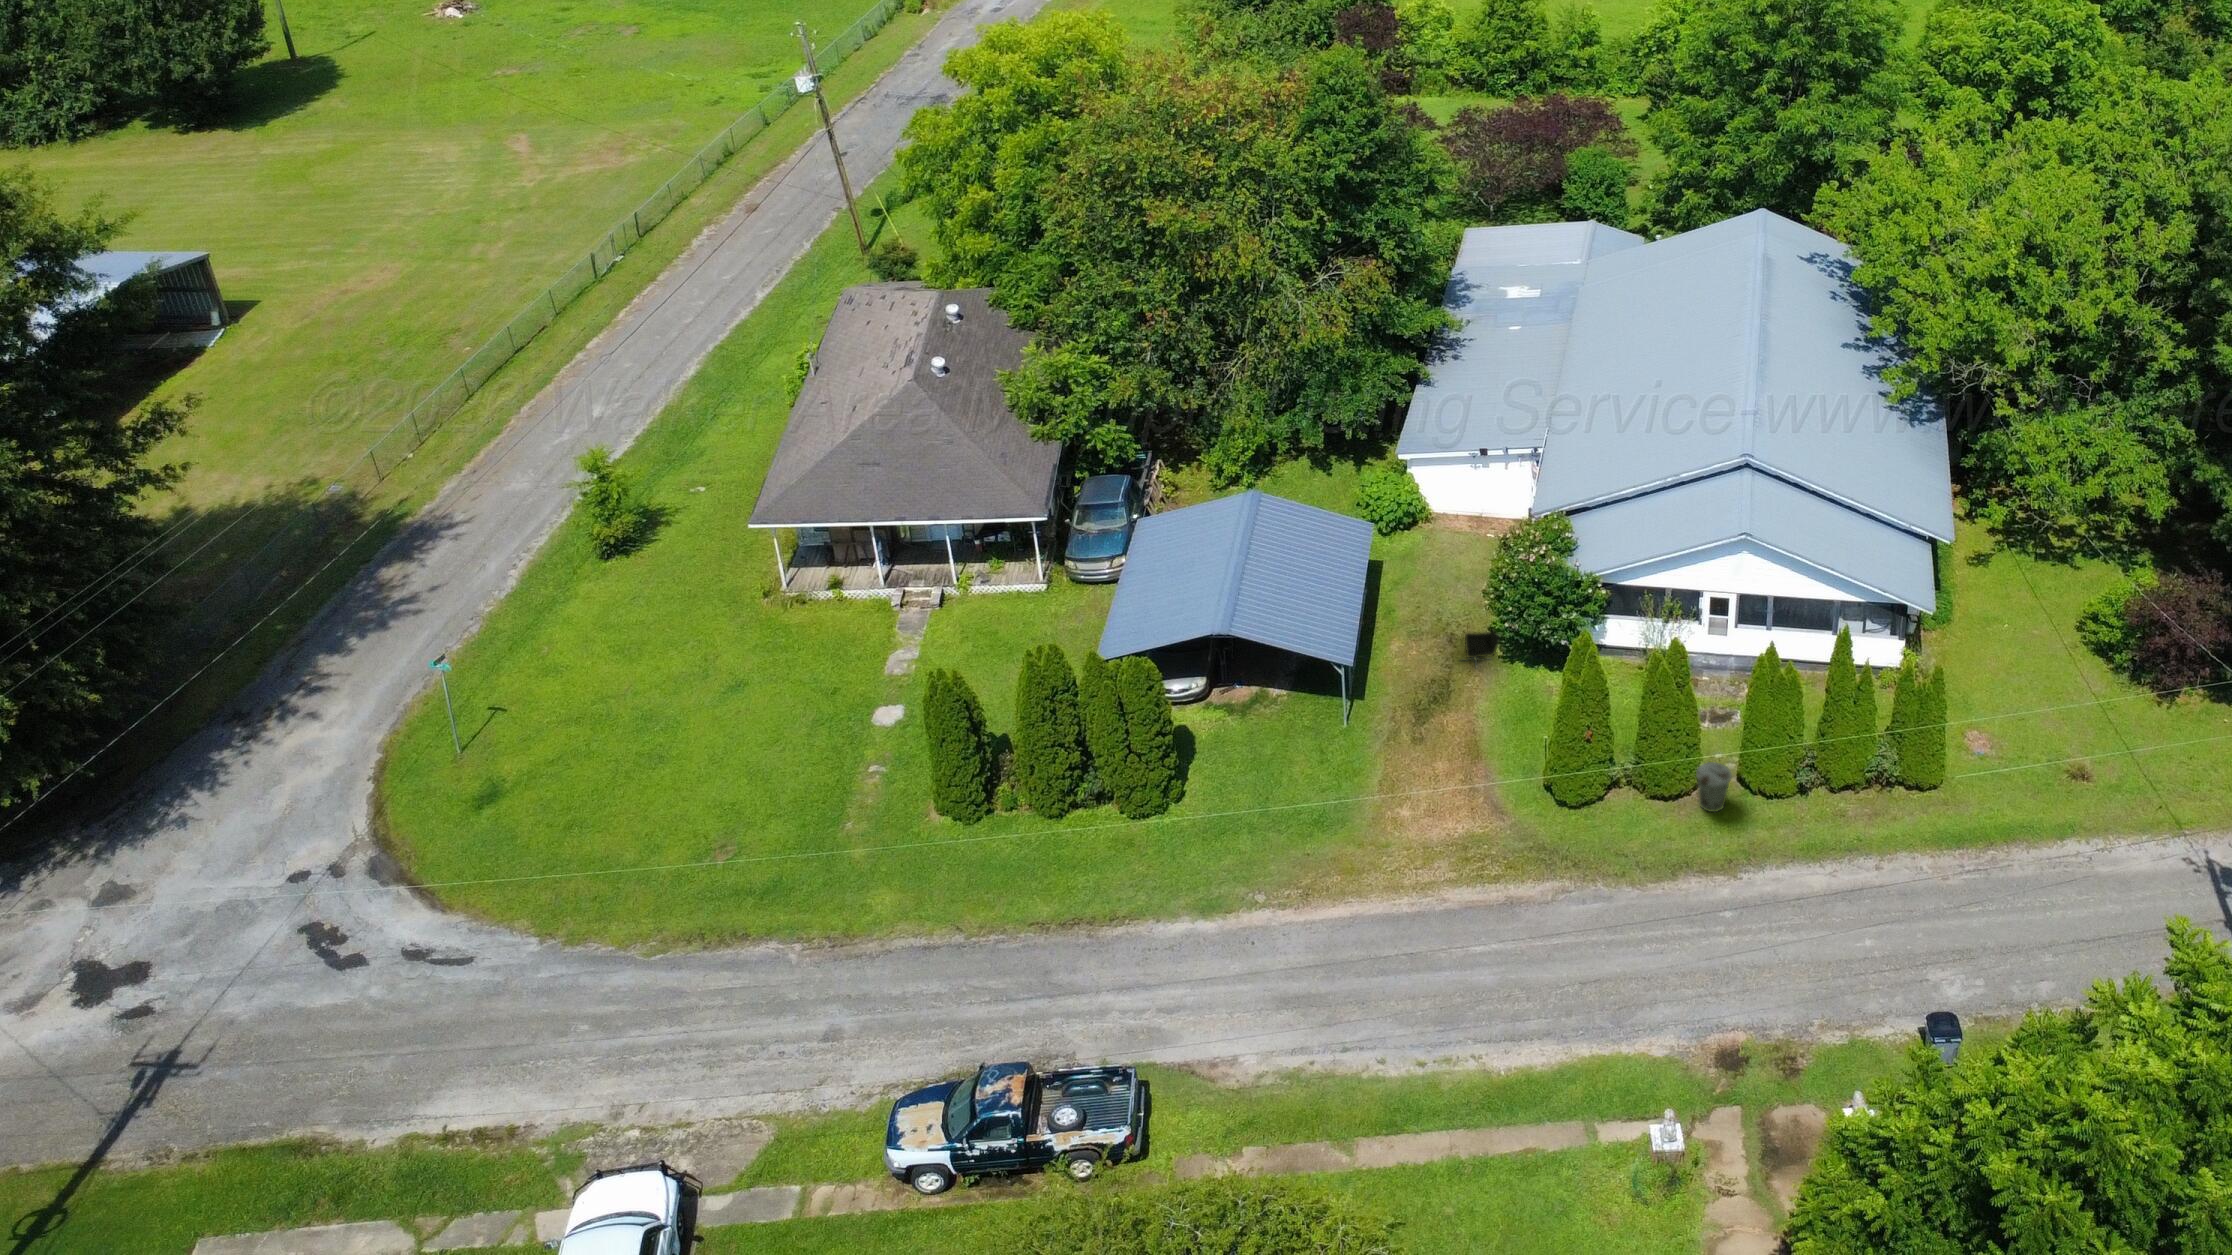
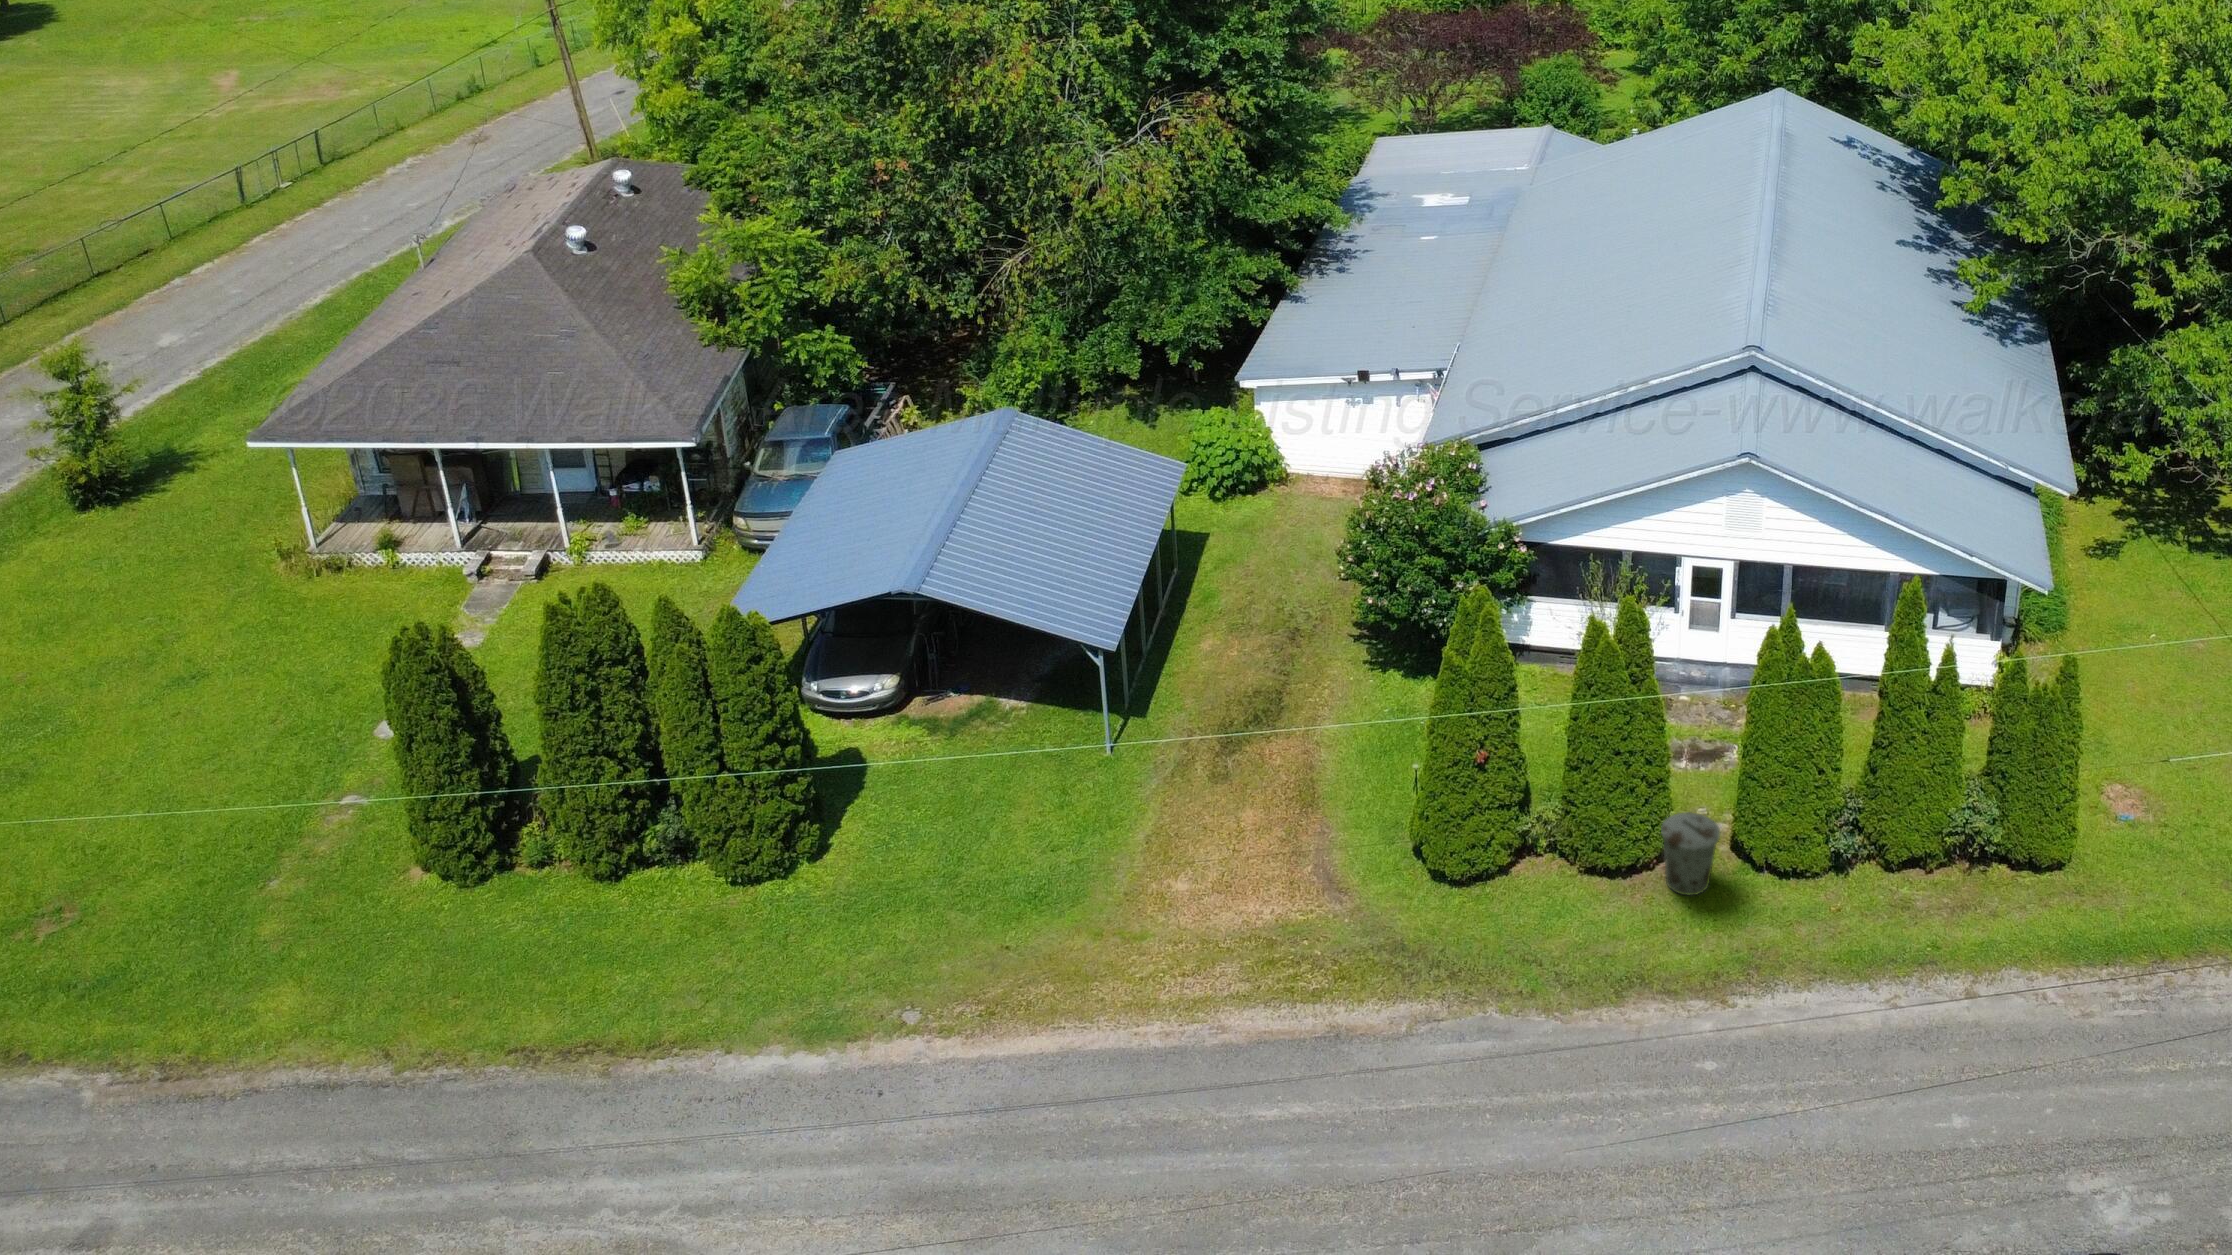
lounge chair: present [1465,629,1500,661] -> none [1302,612,1364,677]

